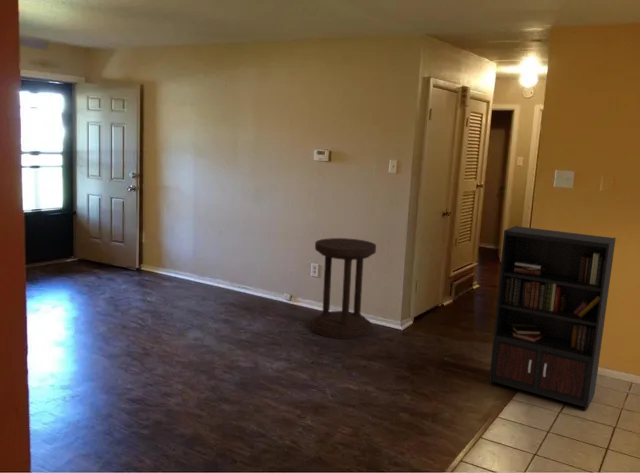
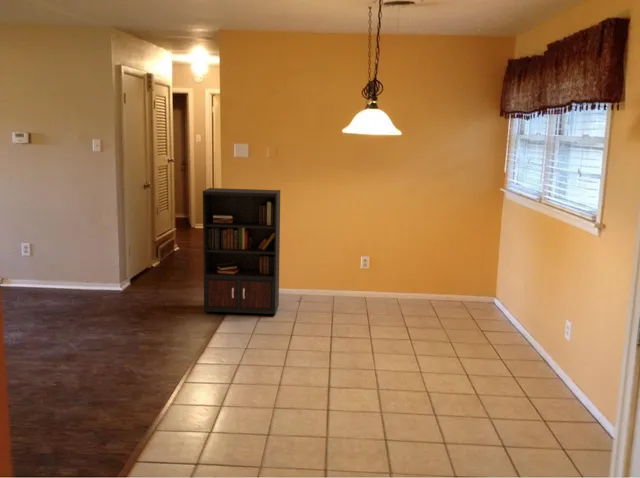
side table: present [312,238,376,339] -> none [27,215,93,307]

